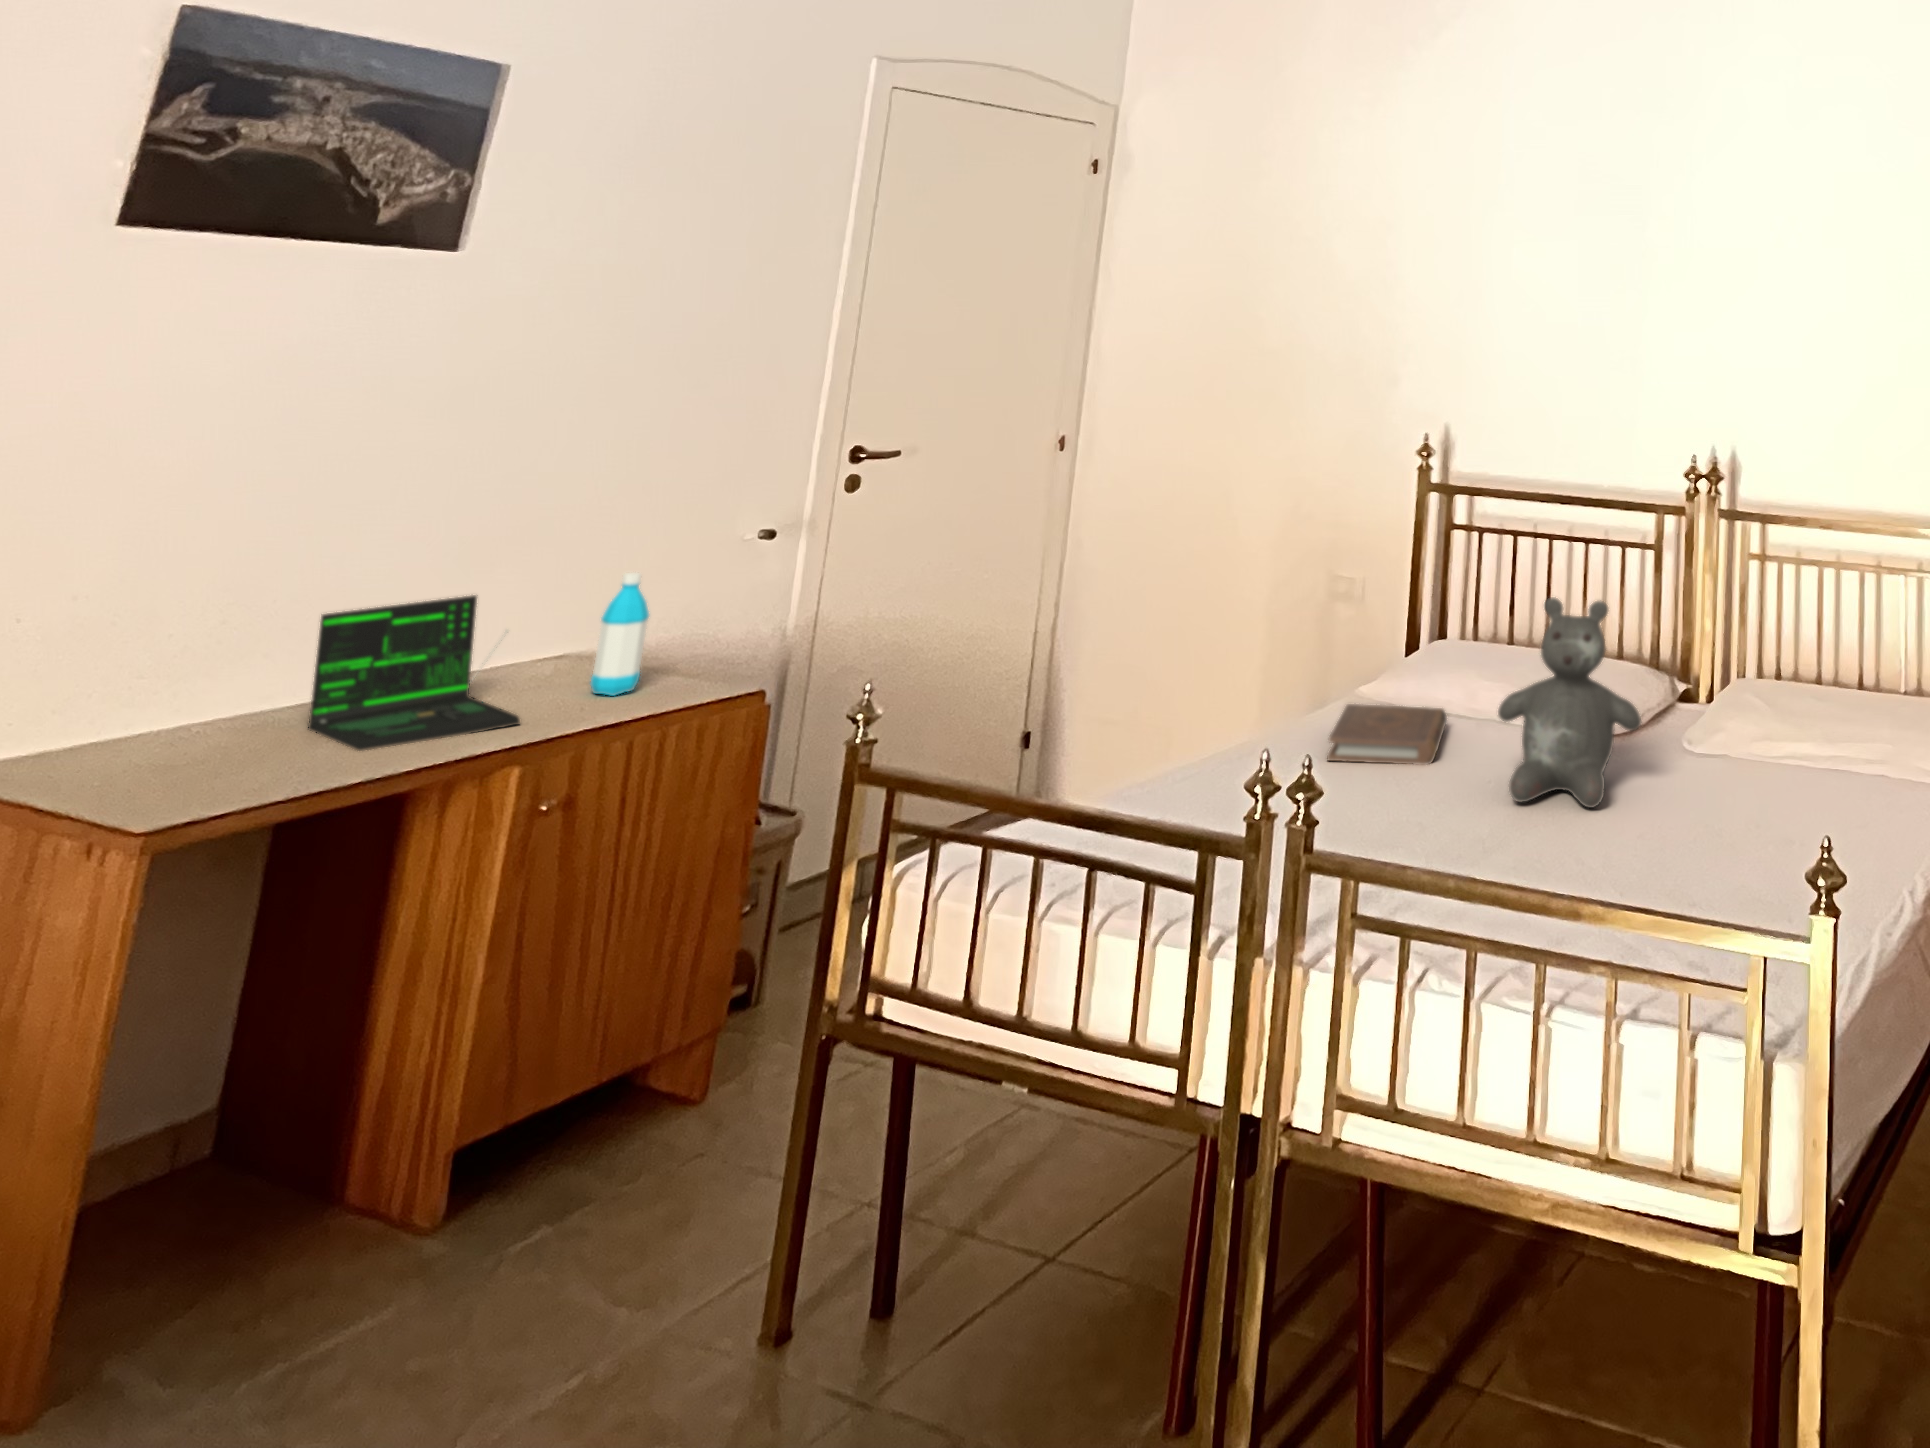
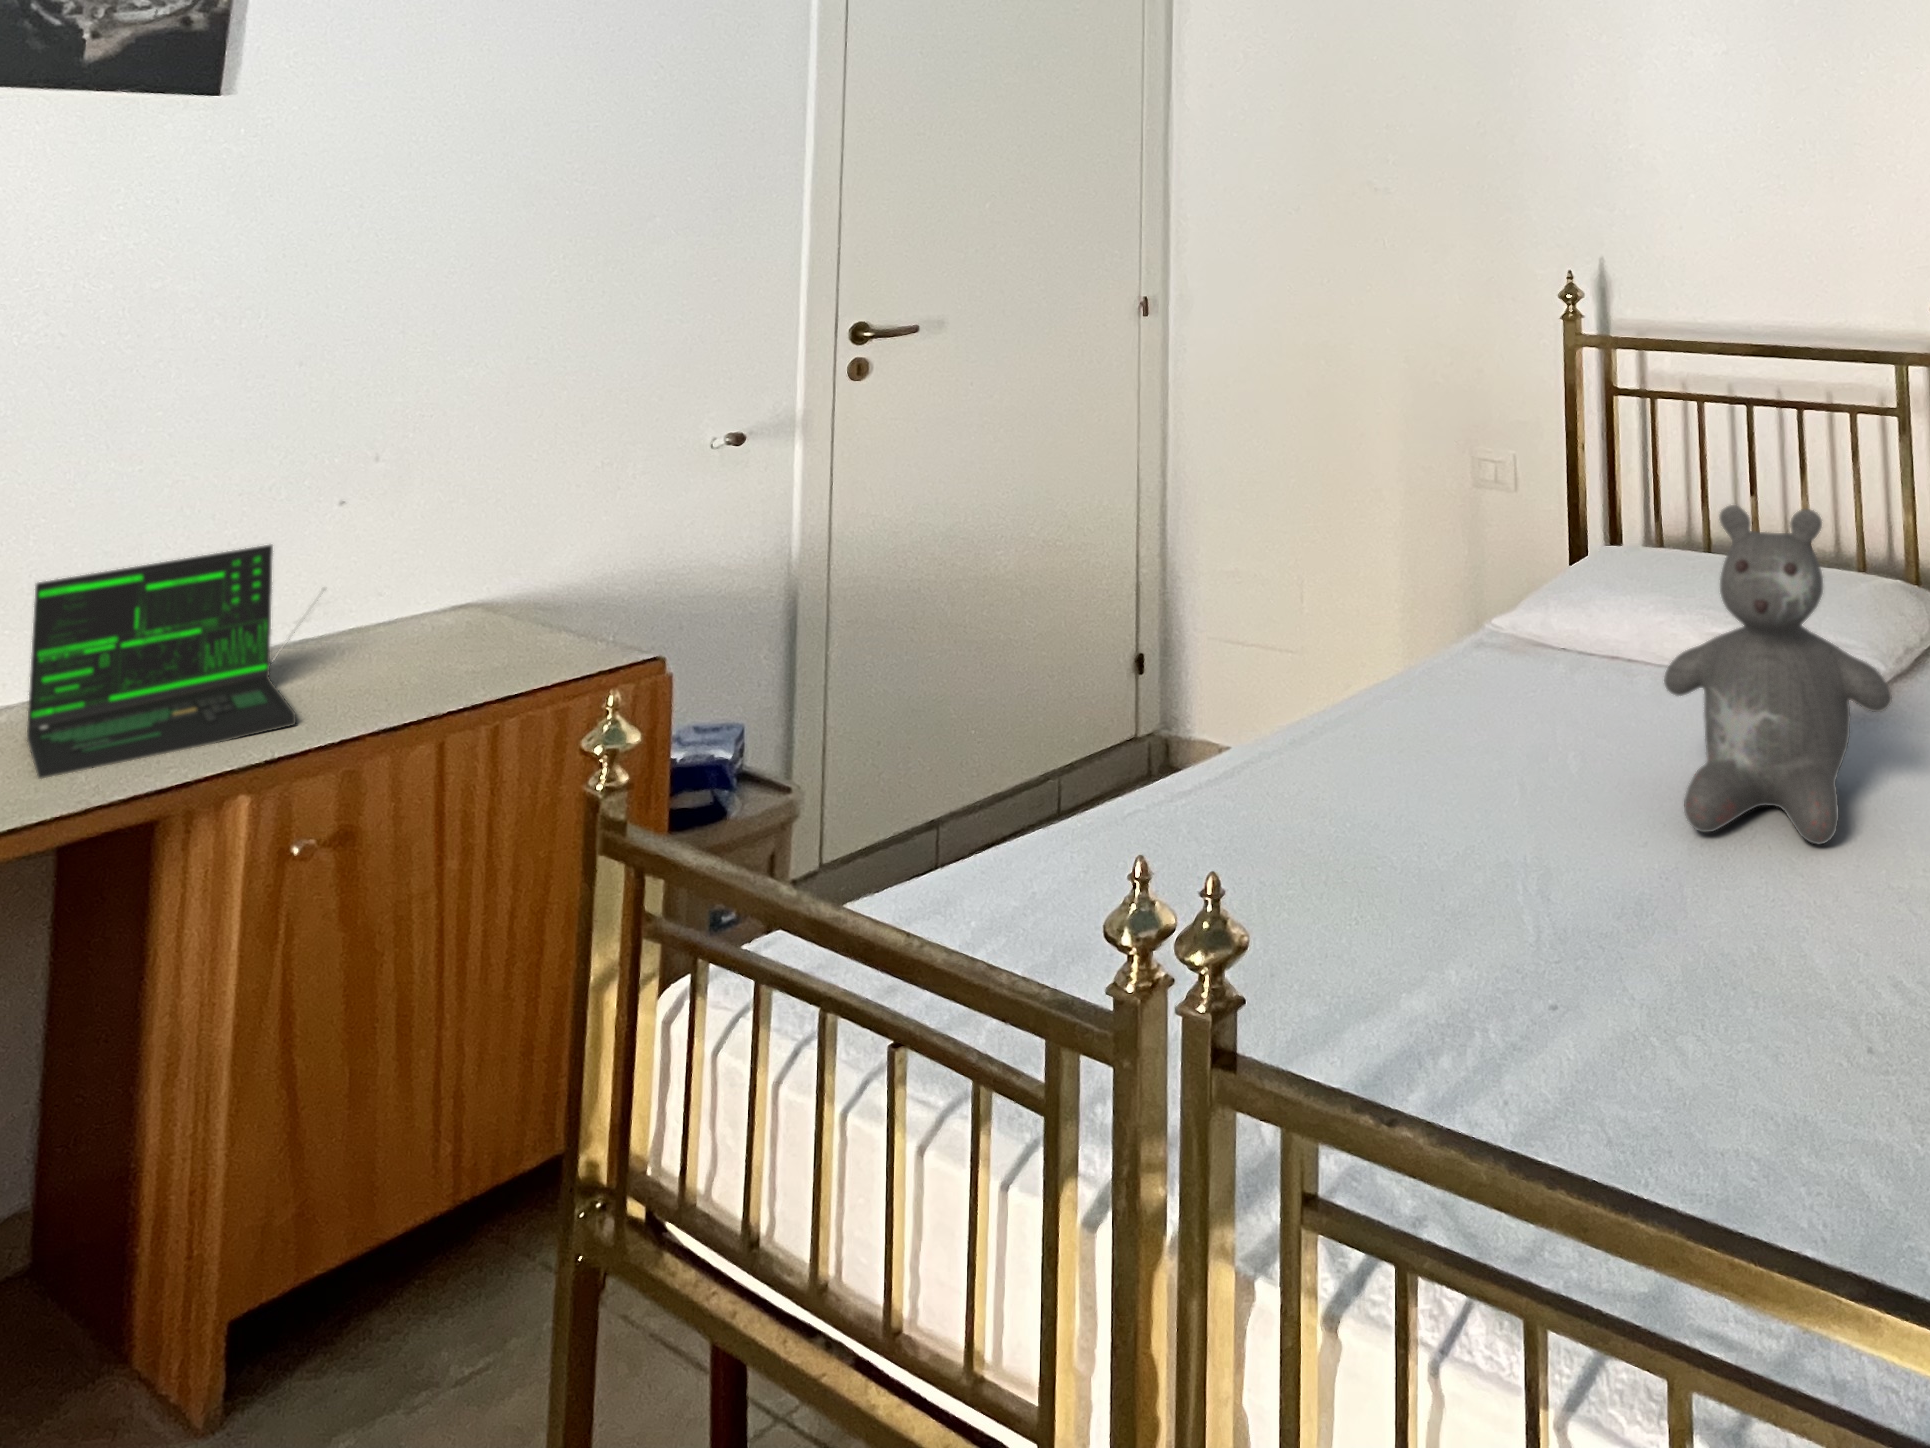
water bottle: present [591,573,649,696] -> none [440,505,509,671]
book: present [1327,704,1447,765] -> none [1425,651,1609,753]

